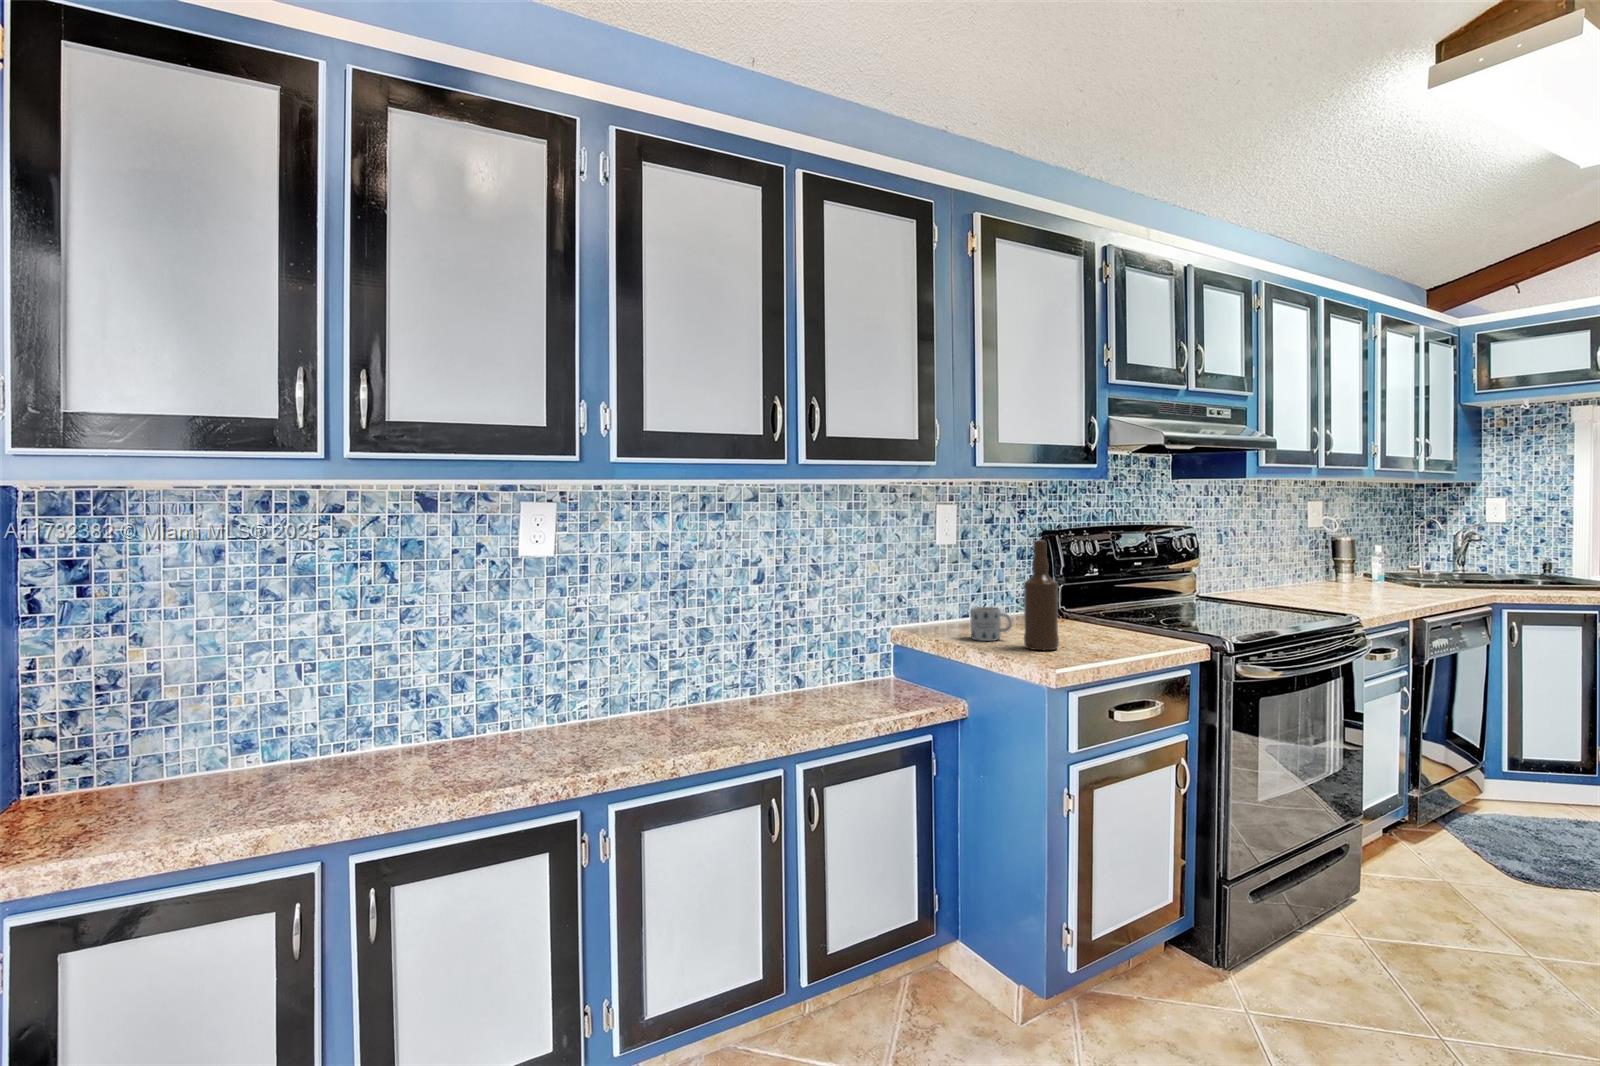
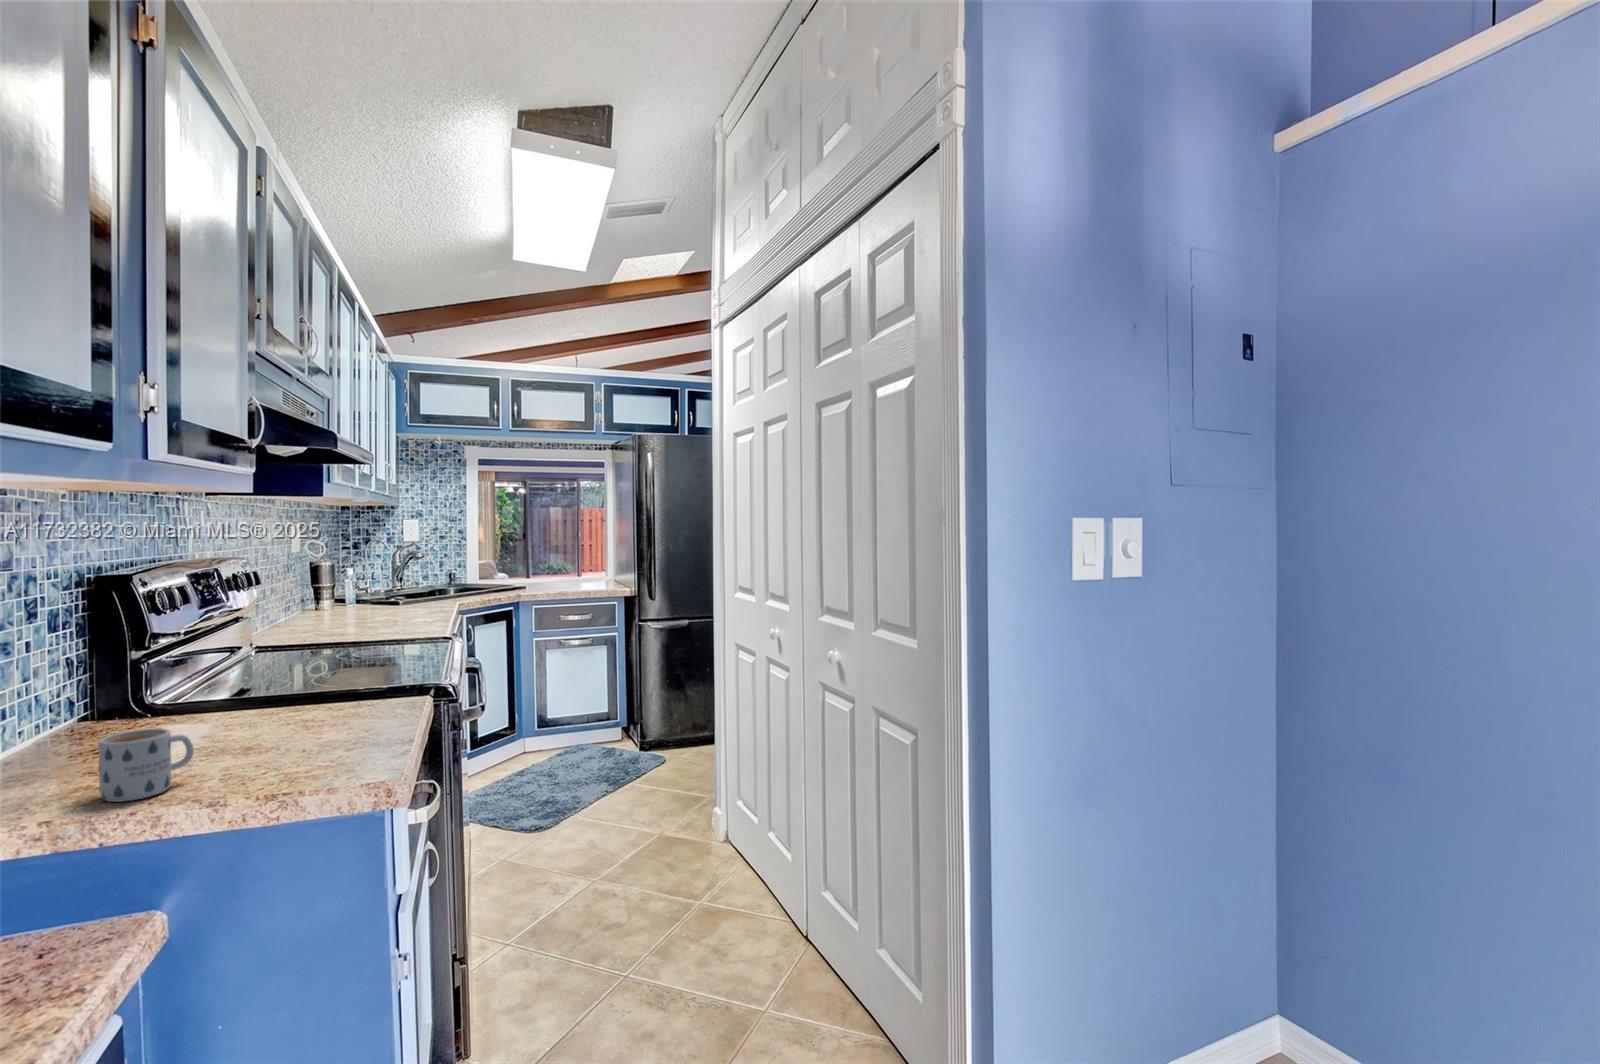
bottle: present [1023,540,1059,650] -> none [247,598,314,784]

